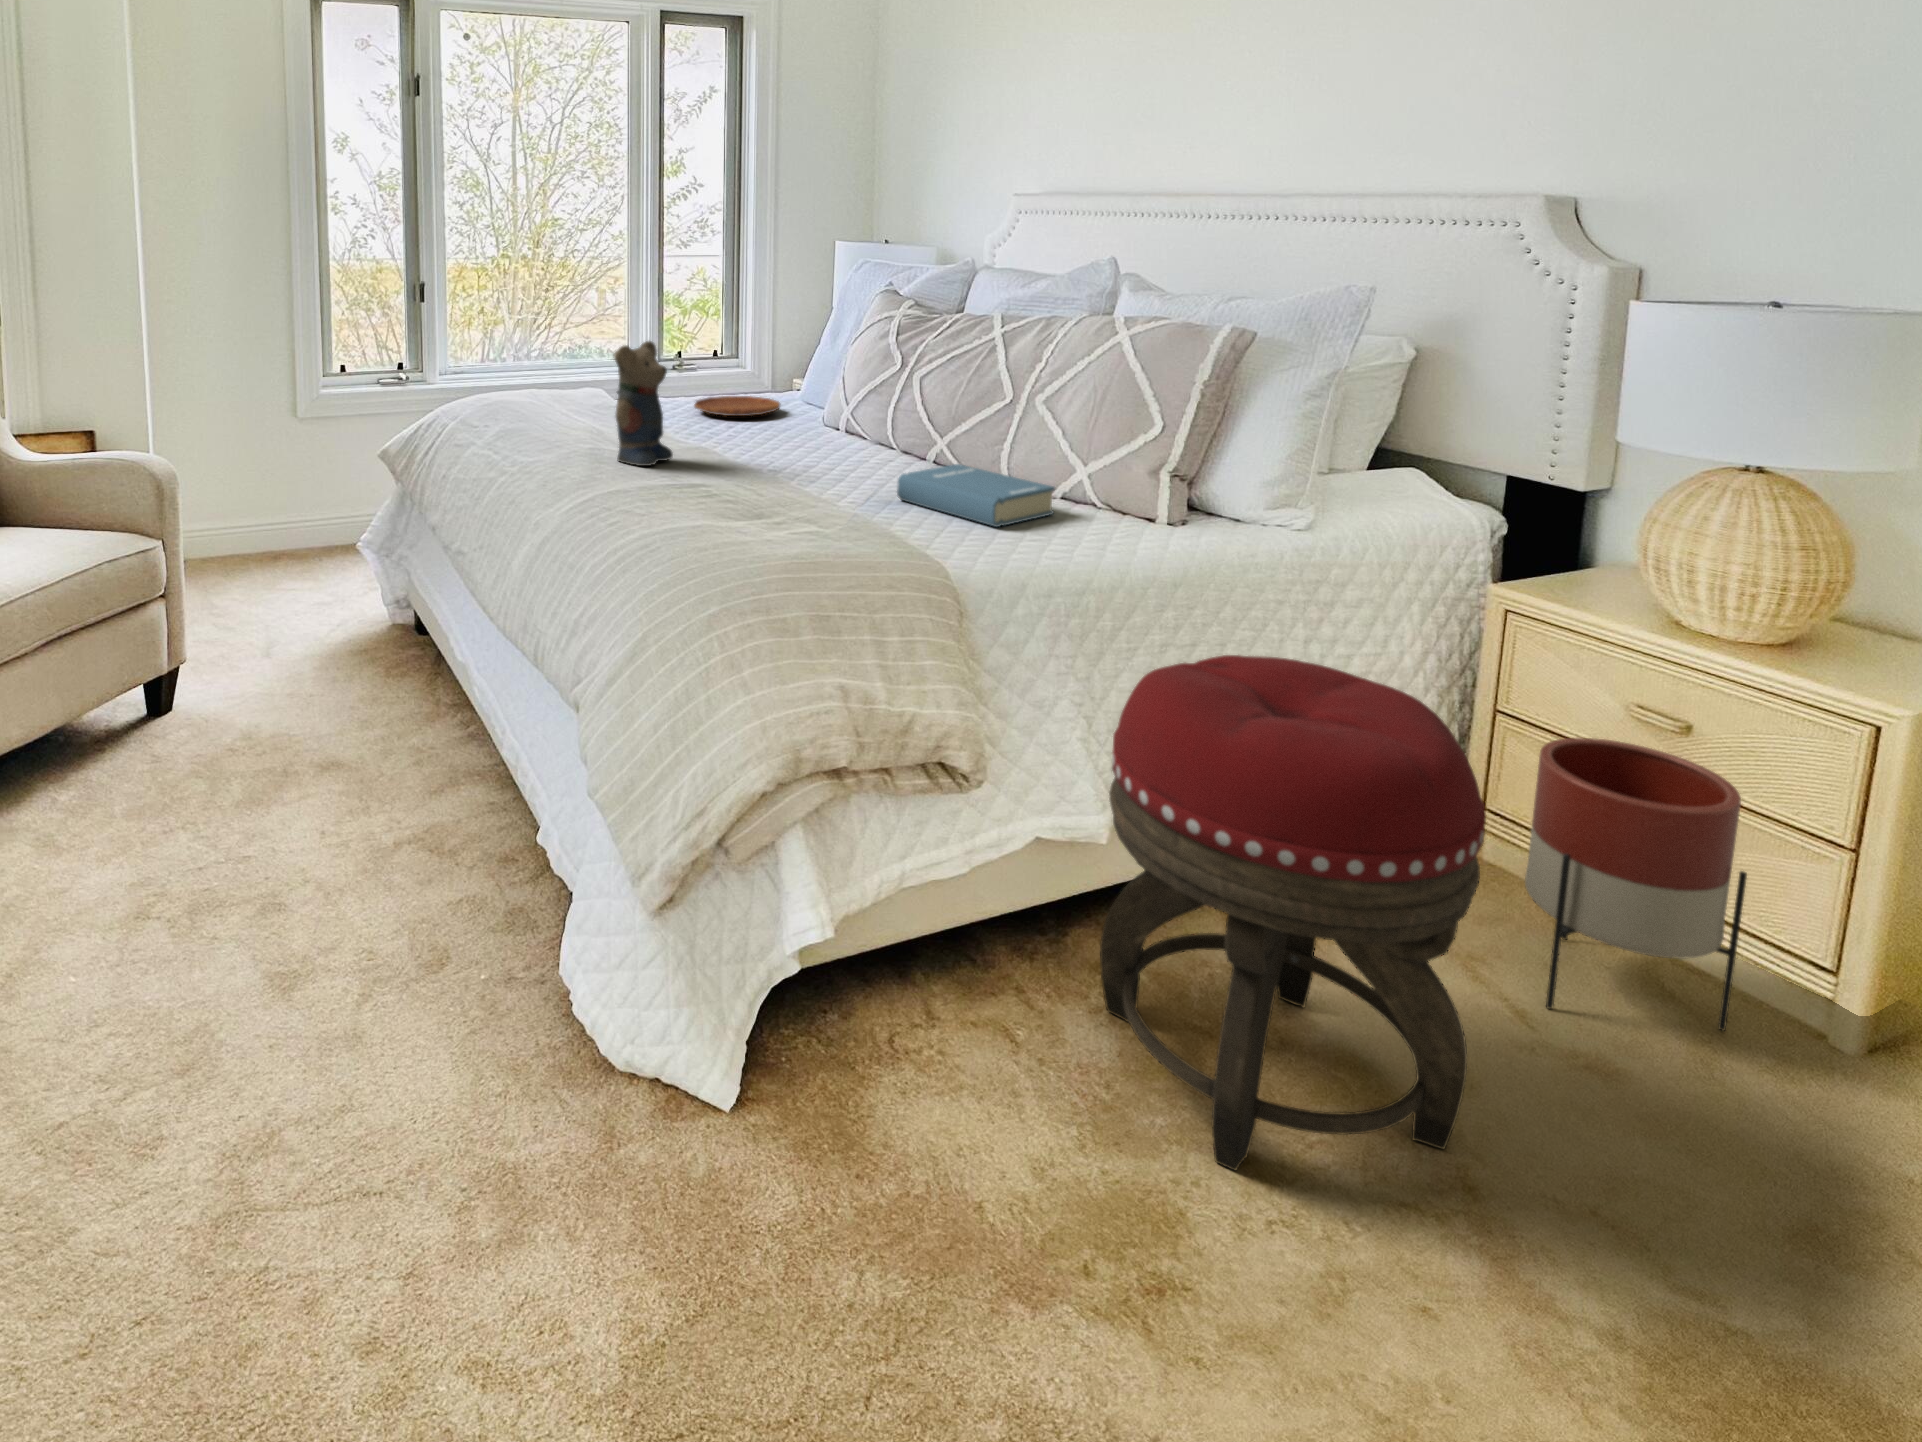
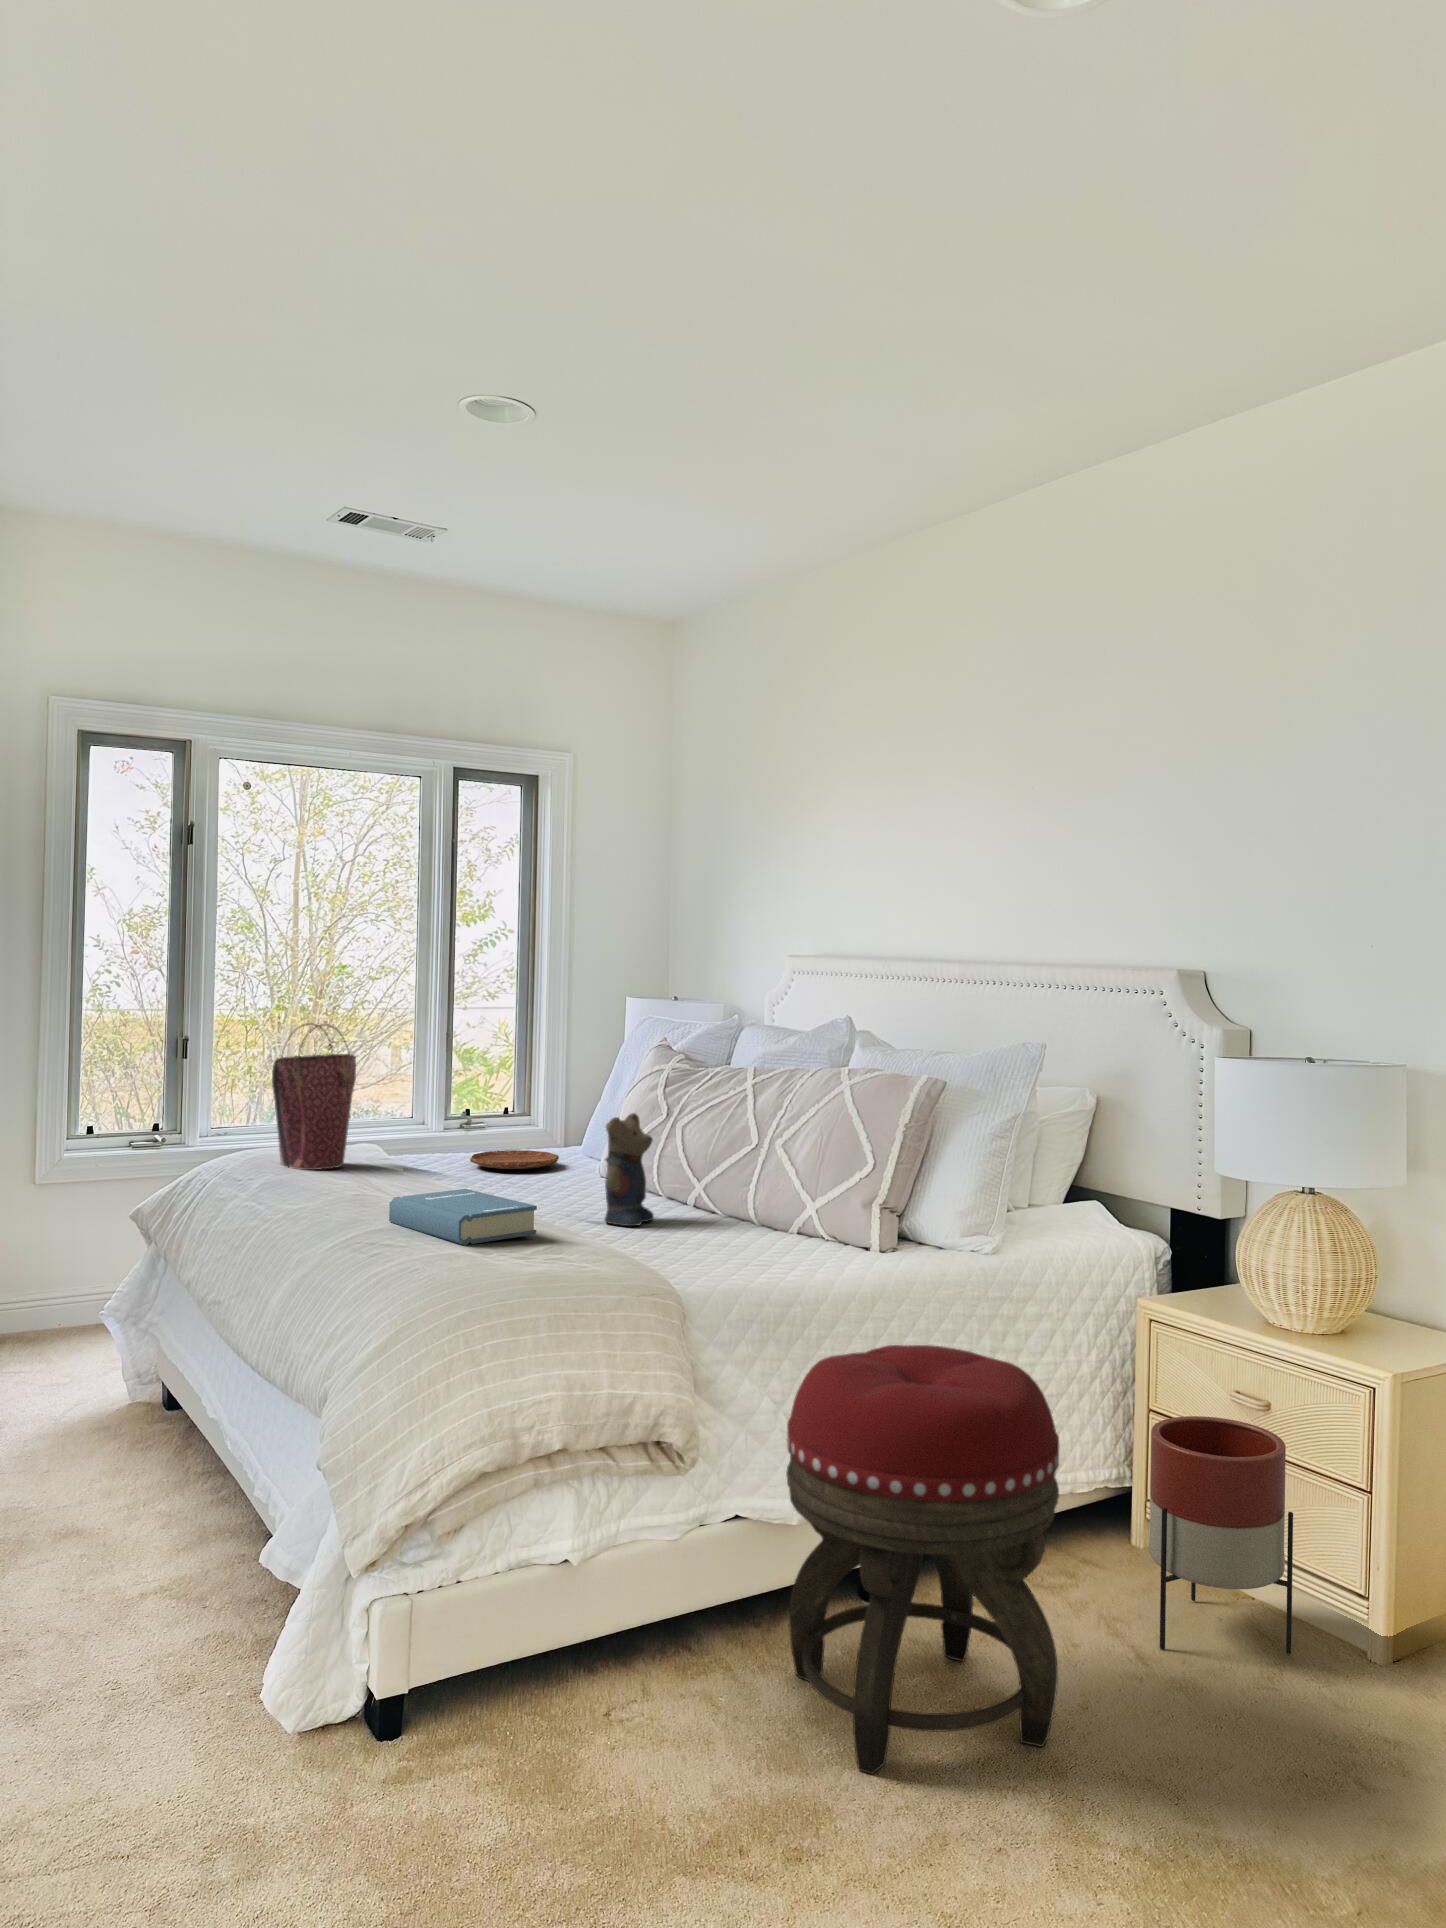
handbag: none [504,274,584,420] -> present [272,1023,356,1170]
teddy bear: present [614,341,673,466] -> present [605,1113,654,1226]
hardback book: present [897,464,1055,527] -> present [389,1189,537,1245]

